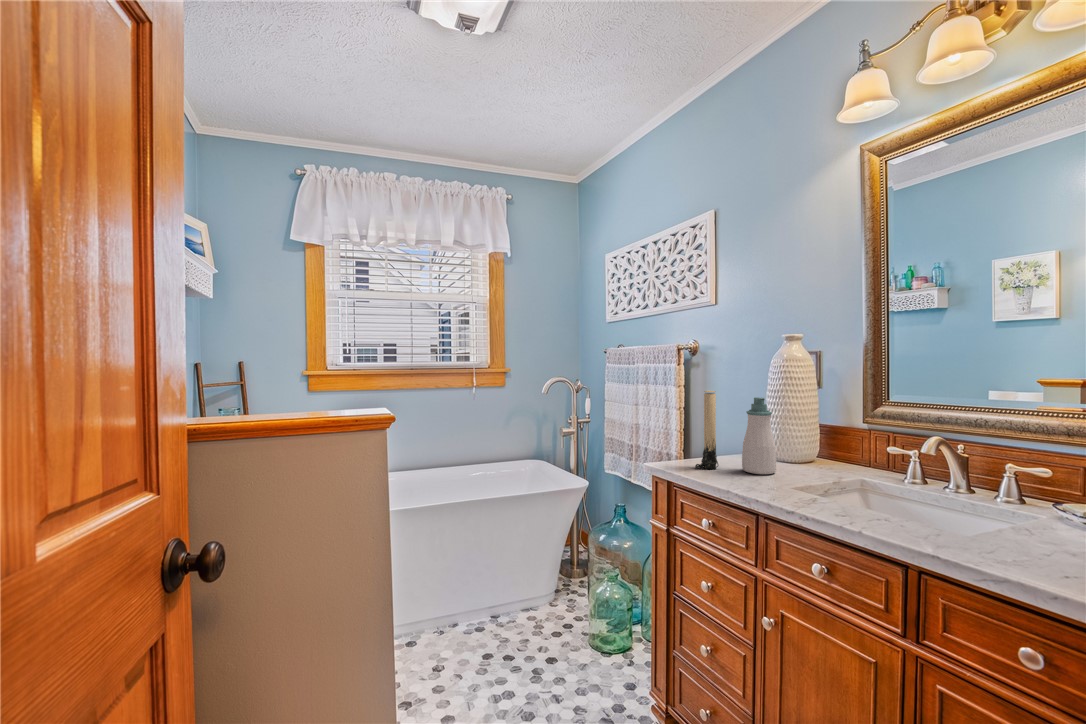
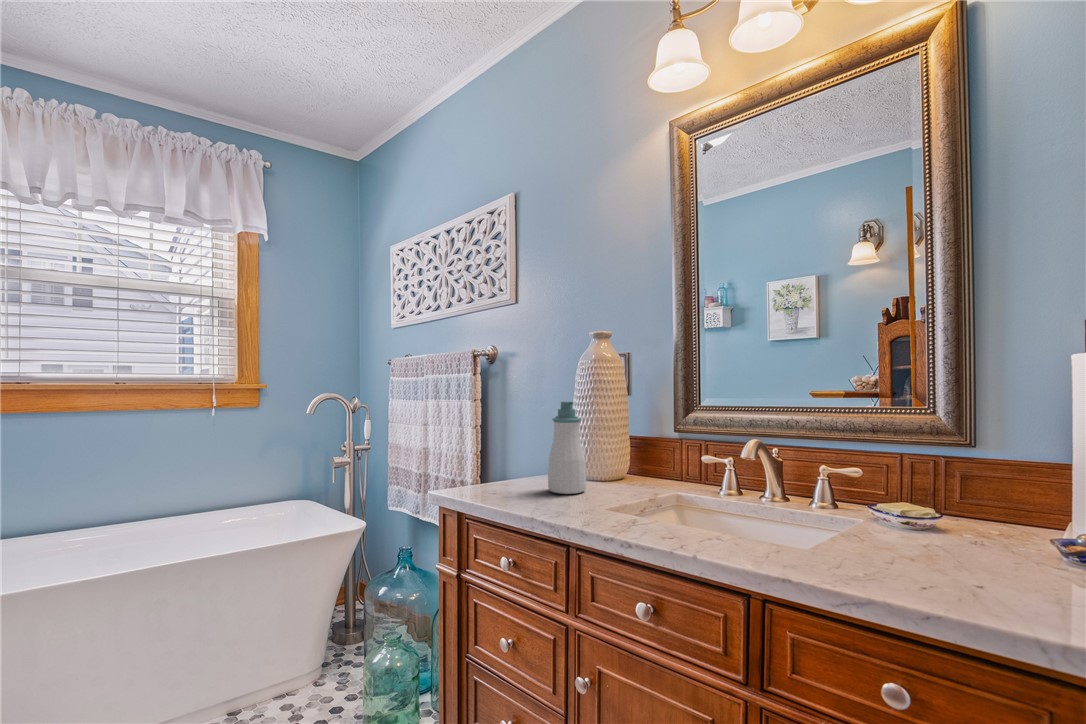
candle: present [695,391,719,469] -> none [493,395,521,493]

